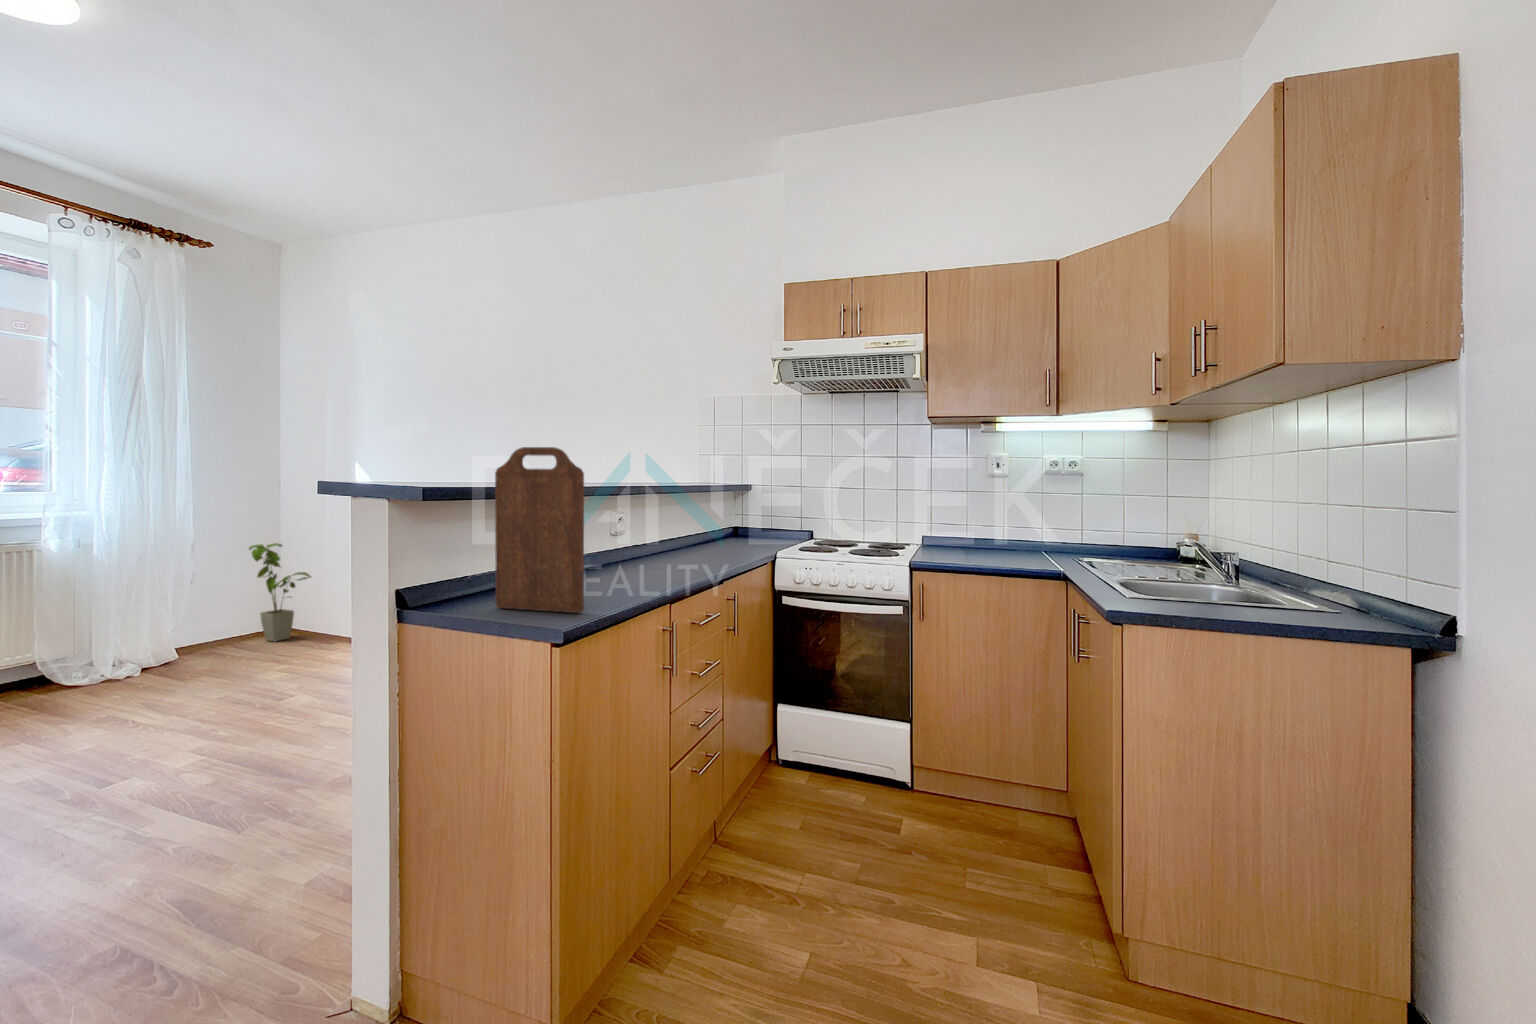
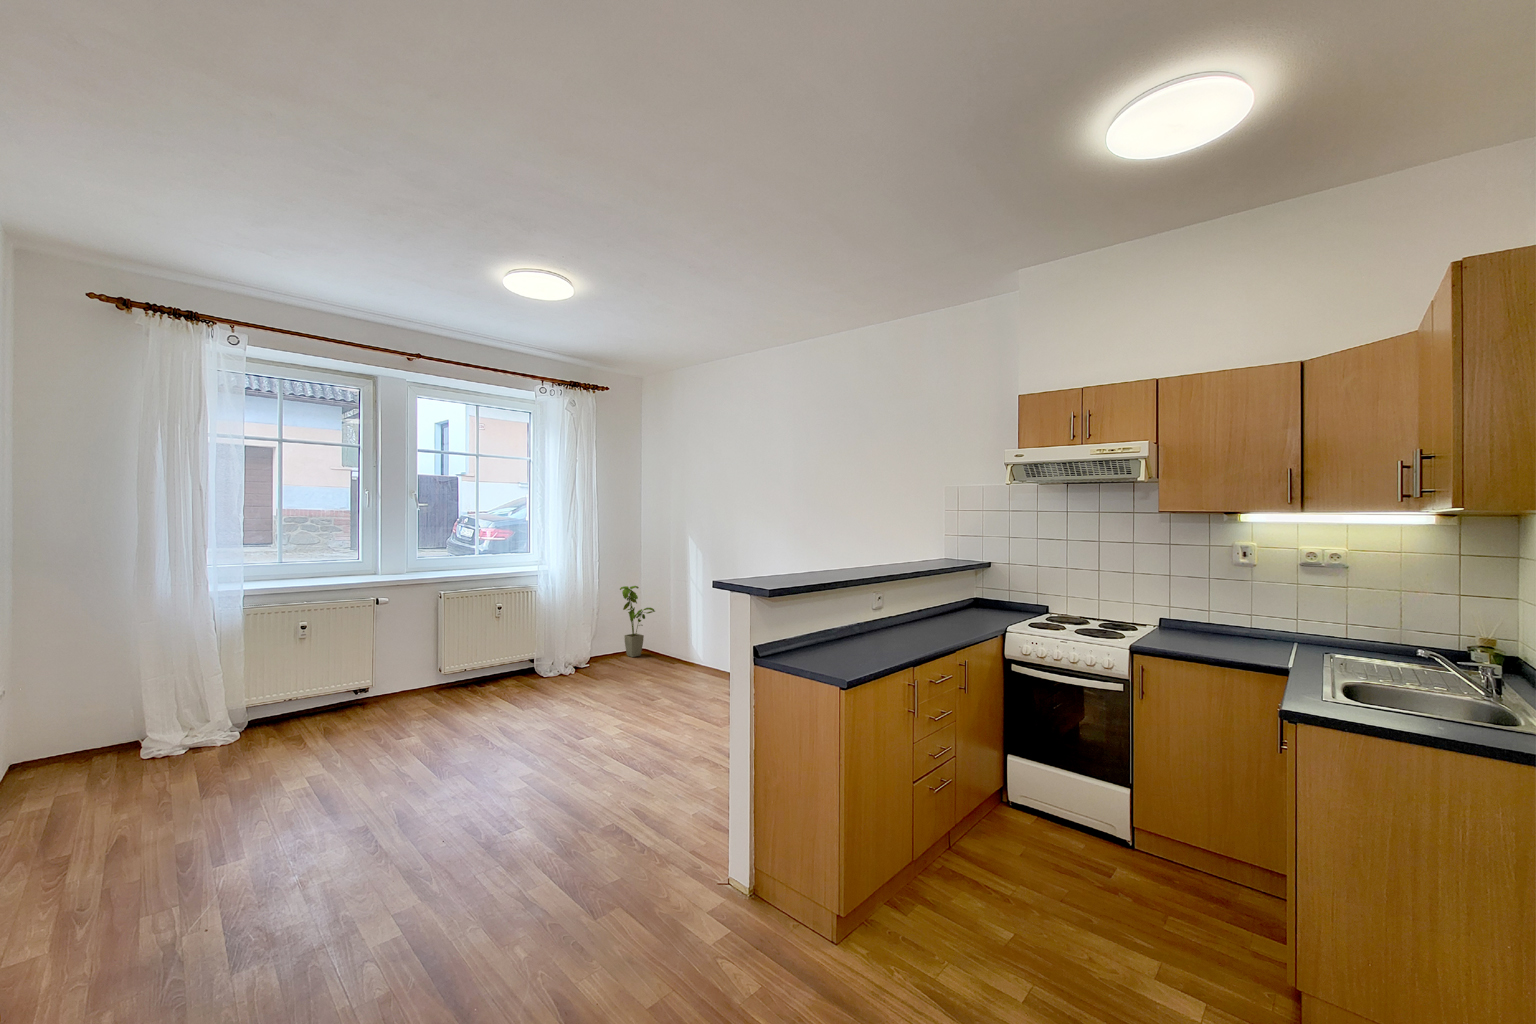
cutting board: present [495,447,584,613] -> none [806,566,858,669]

